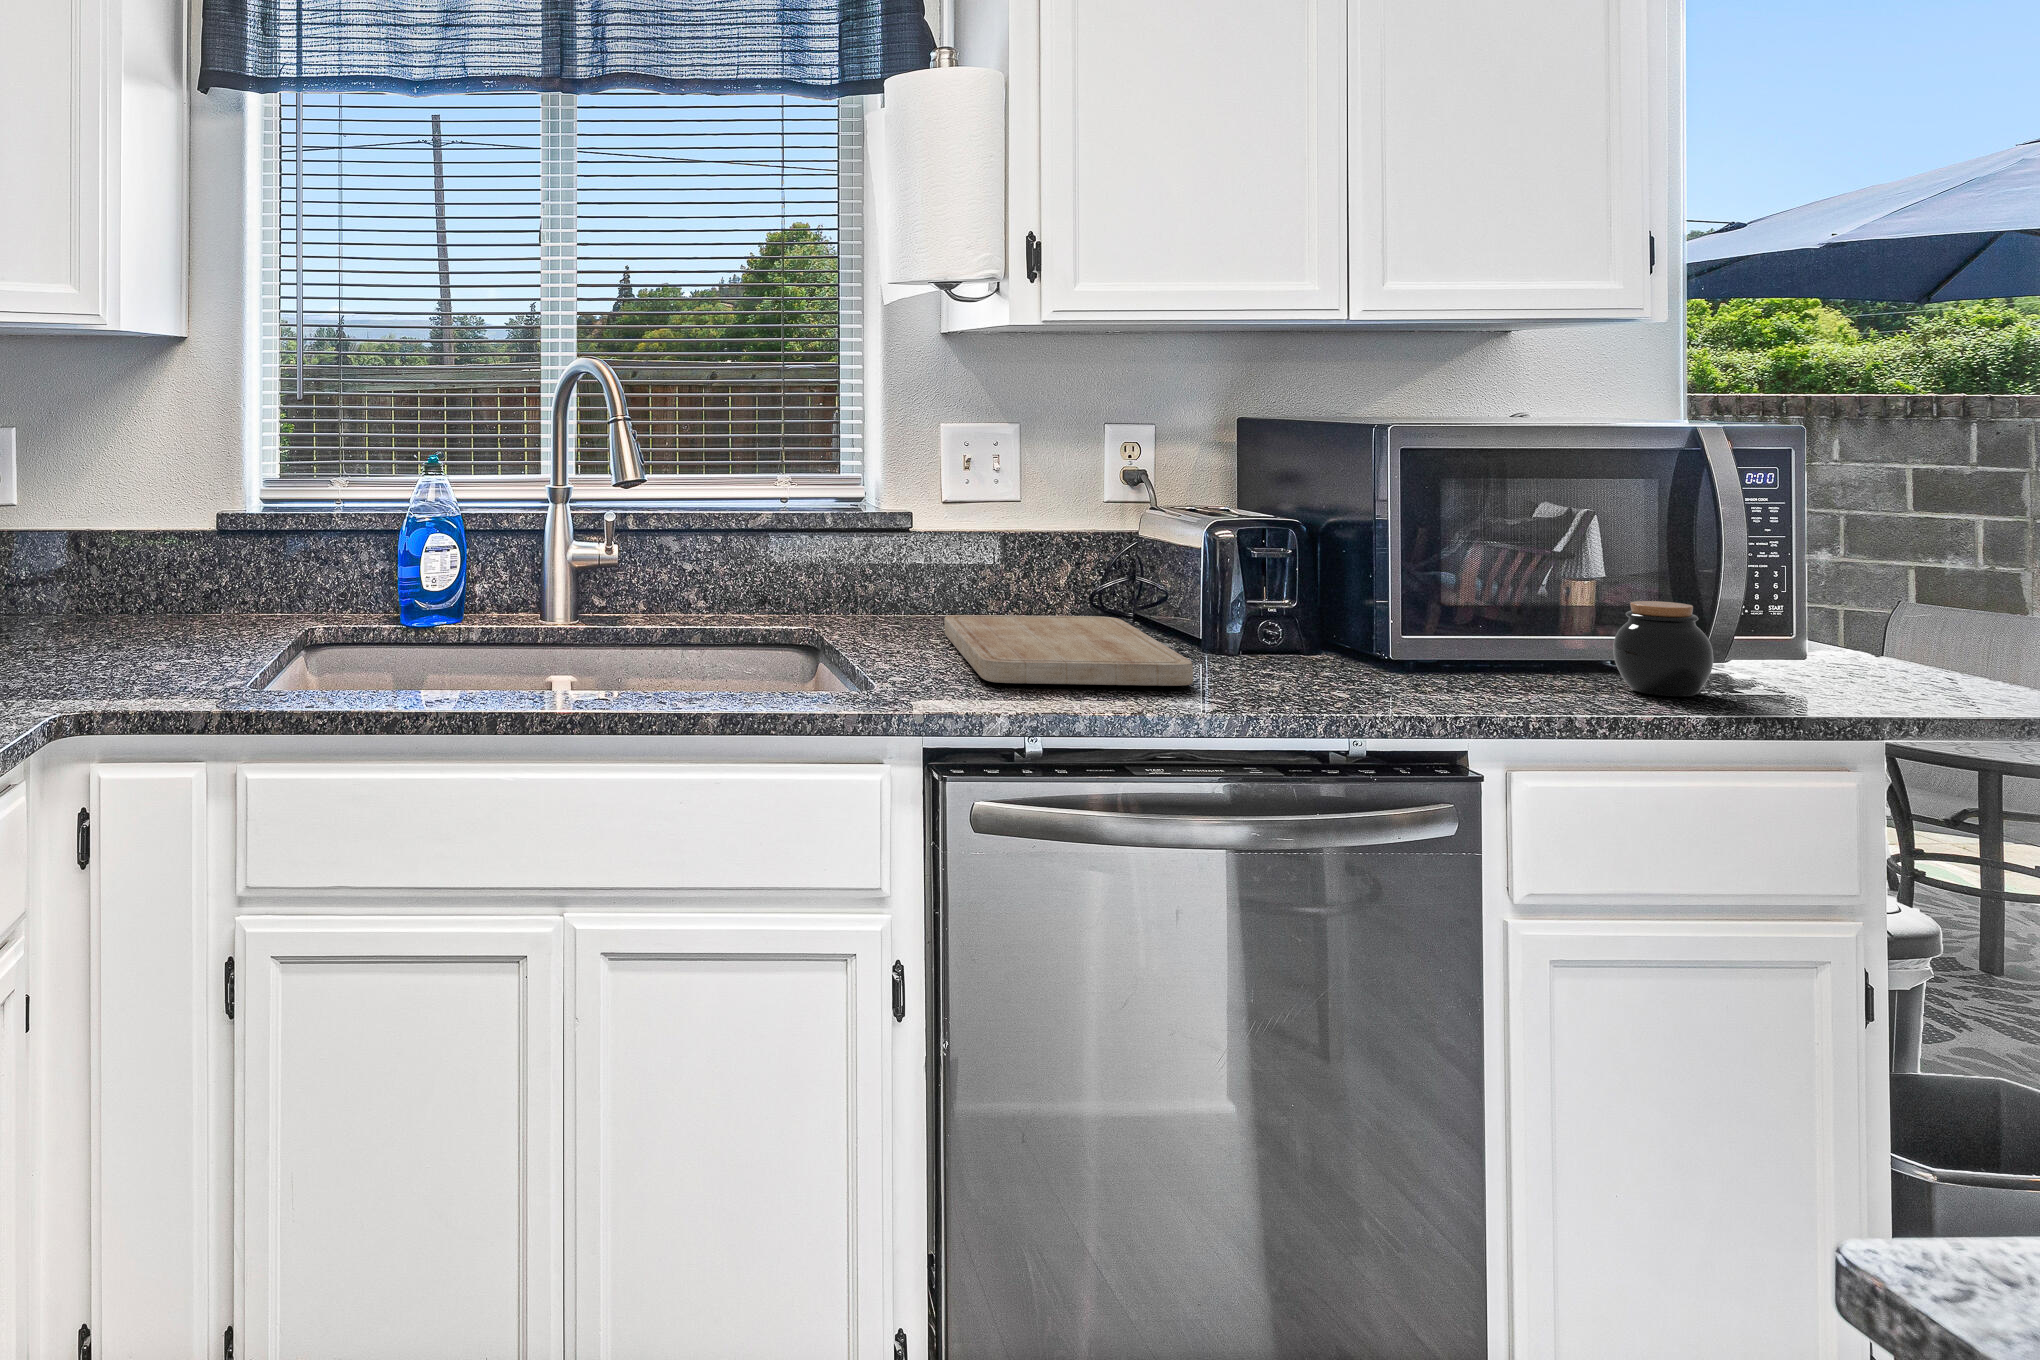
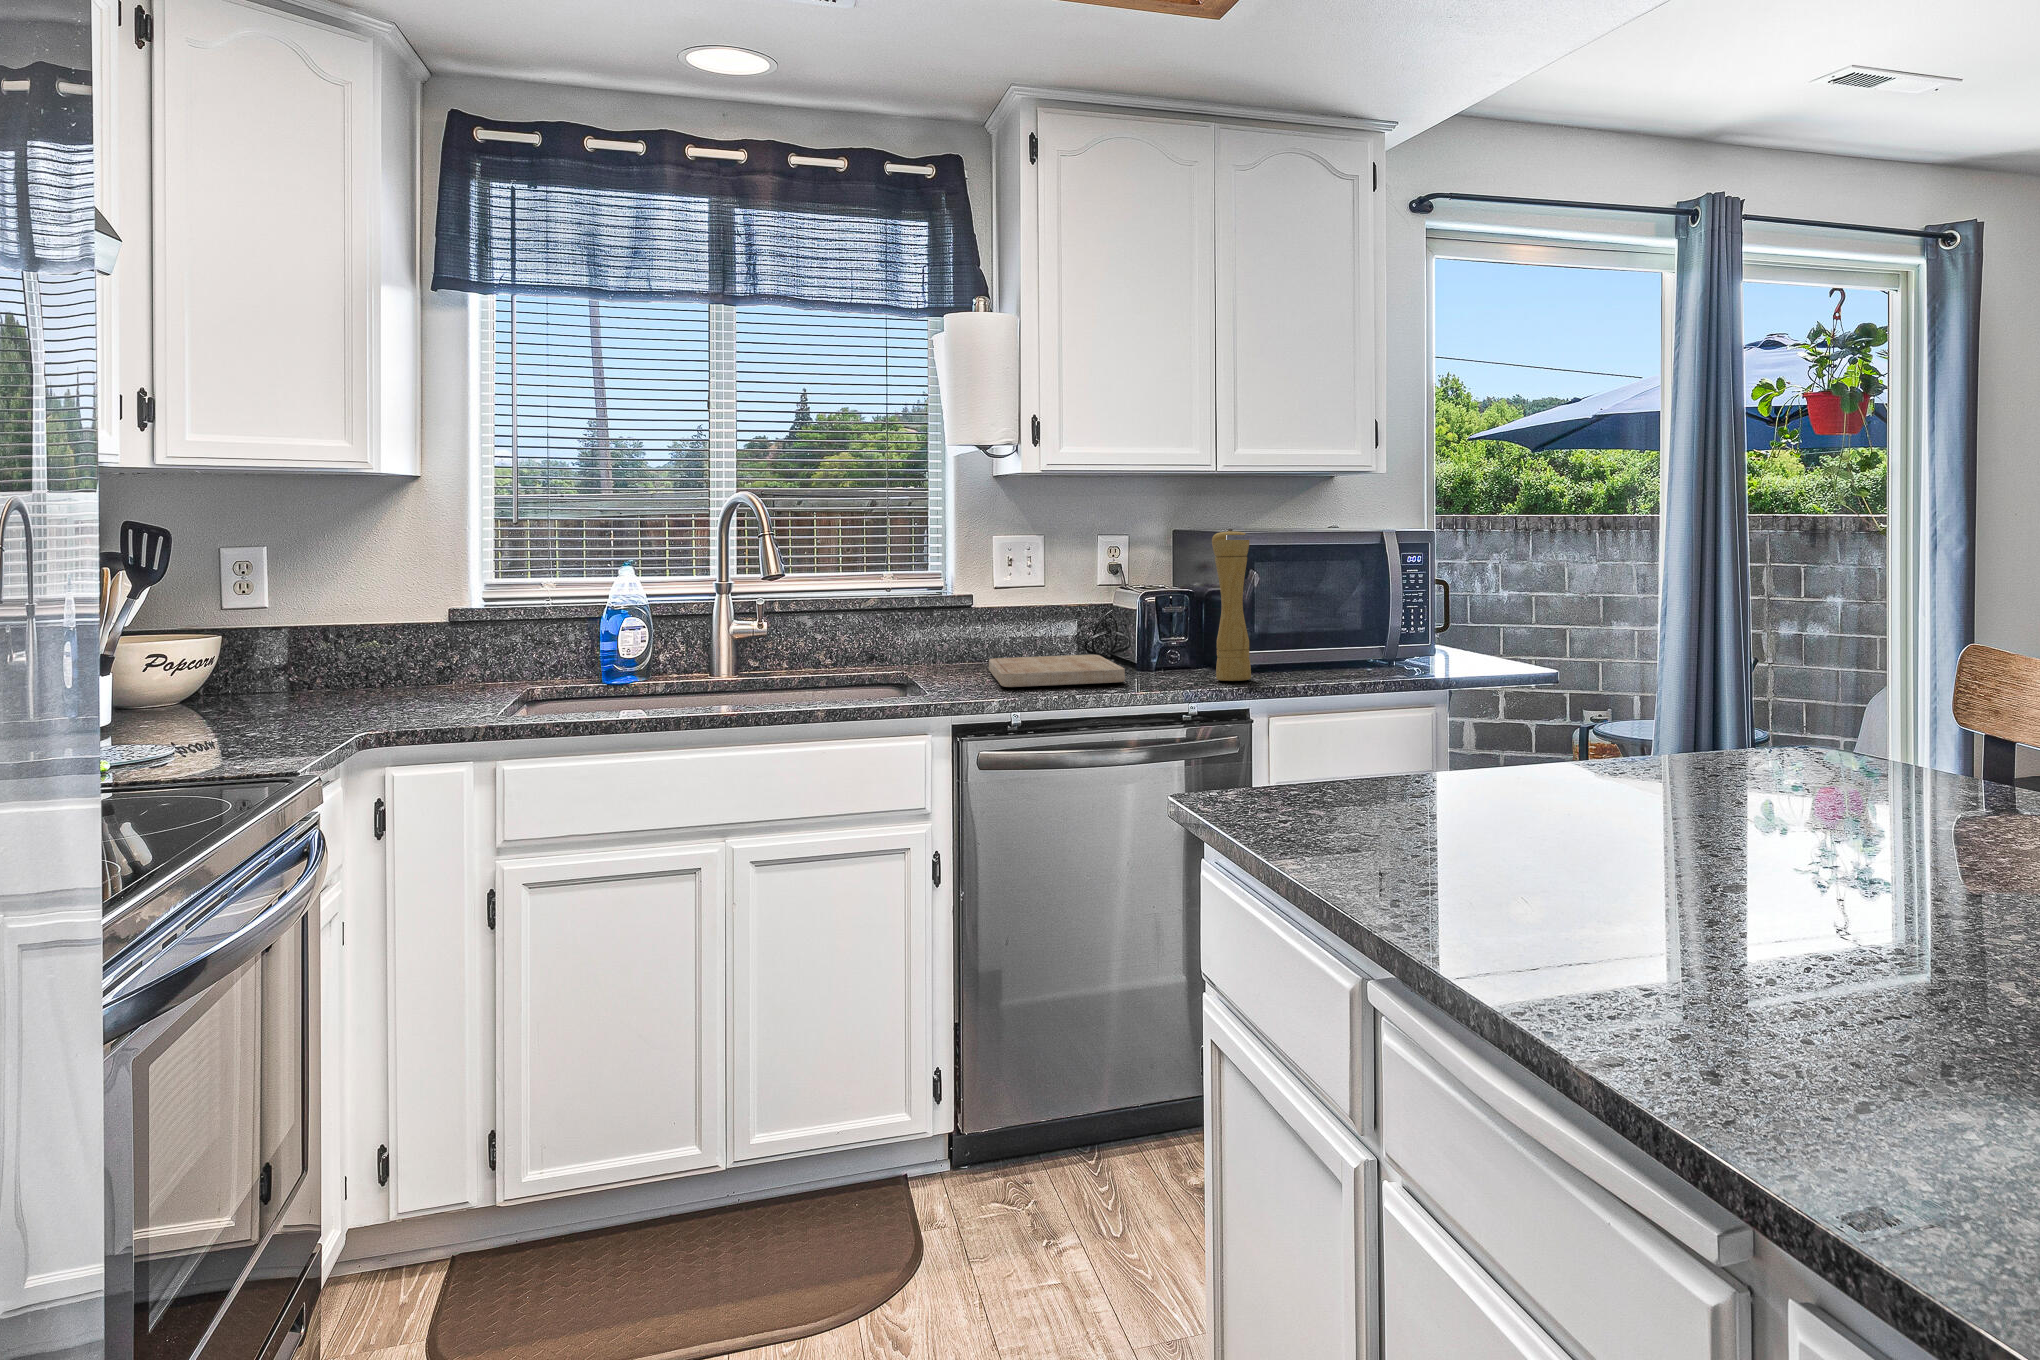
pepper mill: none [1353,431,1429,697] -> present [1212,529,1251,681]
jar: present [1613,601,1713,696] -> none [1350,623,1395,673]

